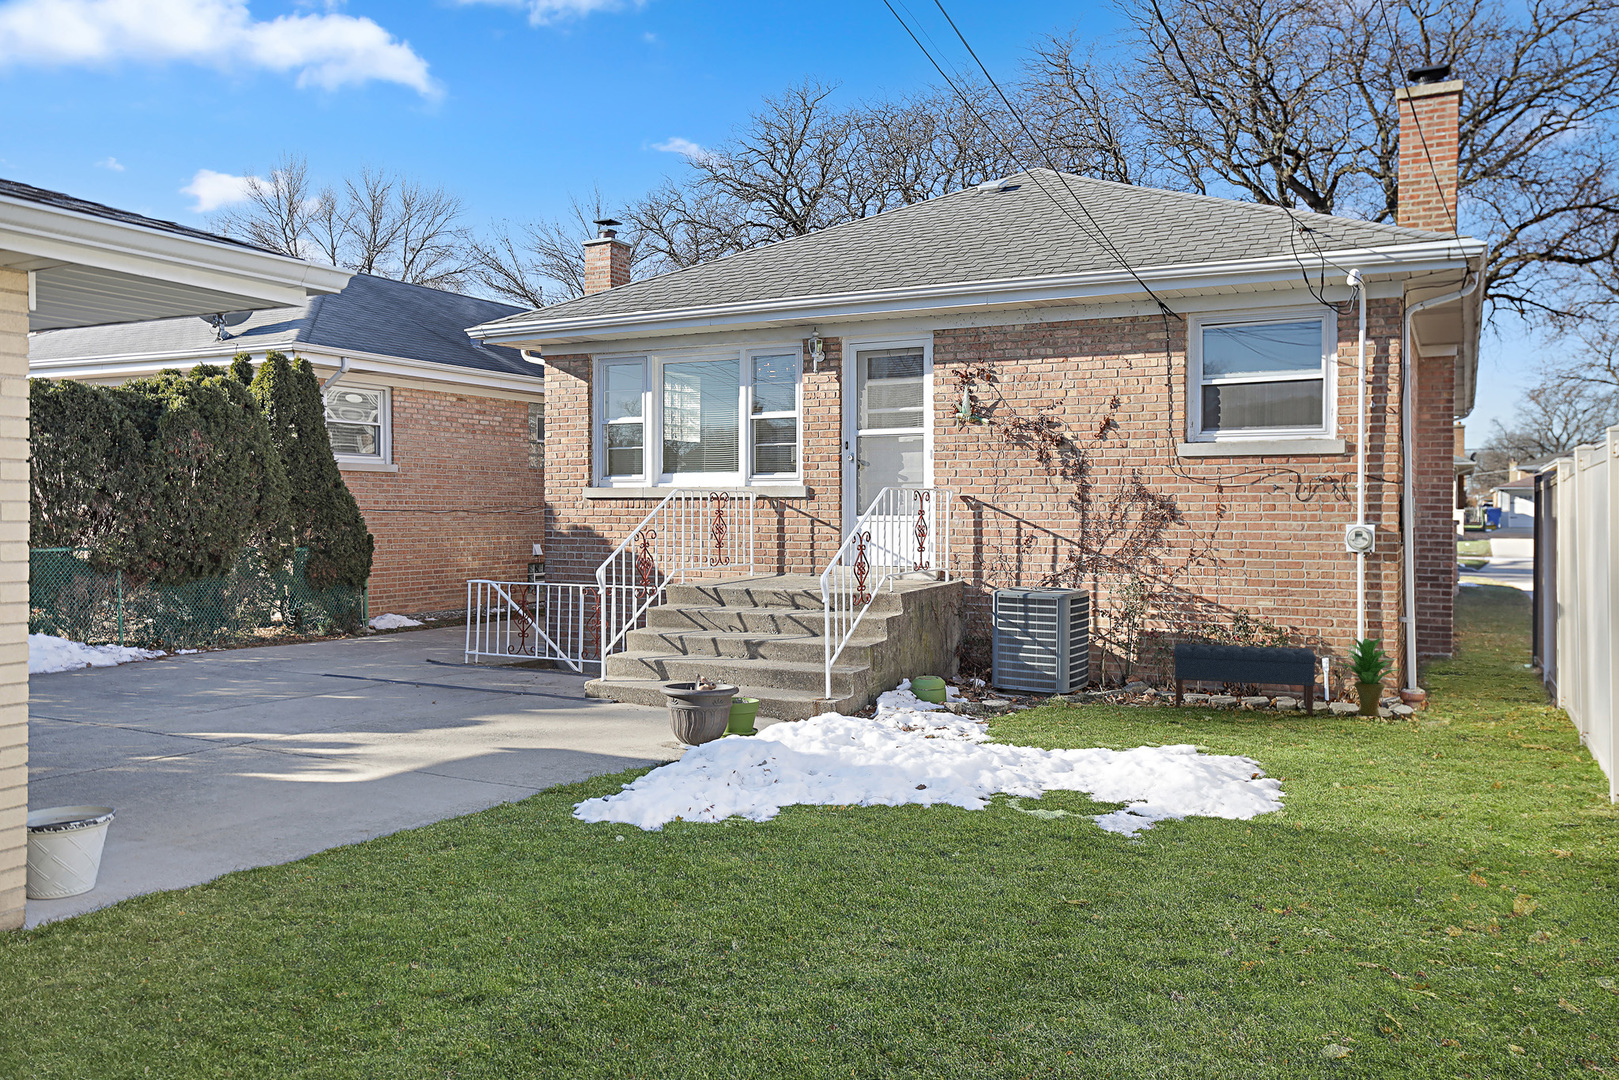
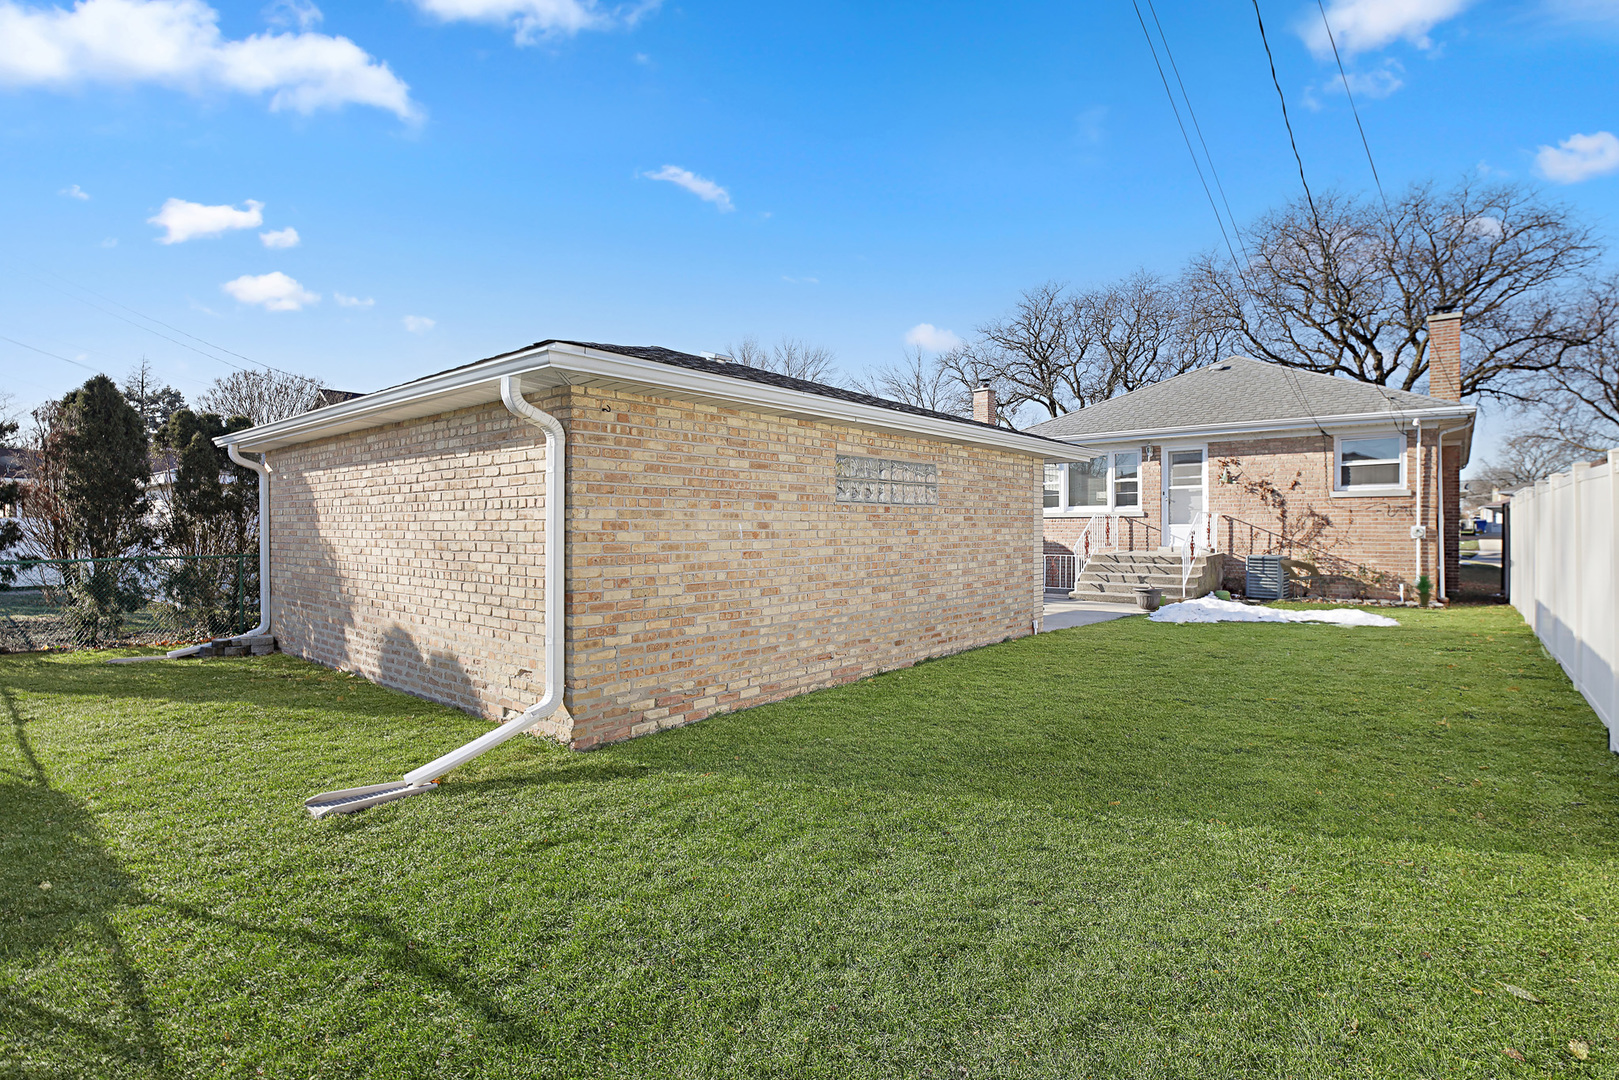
chair: none [1059,601,1158,713] -> present [1277,560,1324,604]
bench: present [1174,643,1316,715] -> none [1330,577,1400,606]

